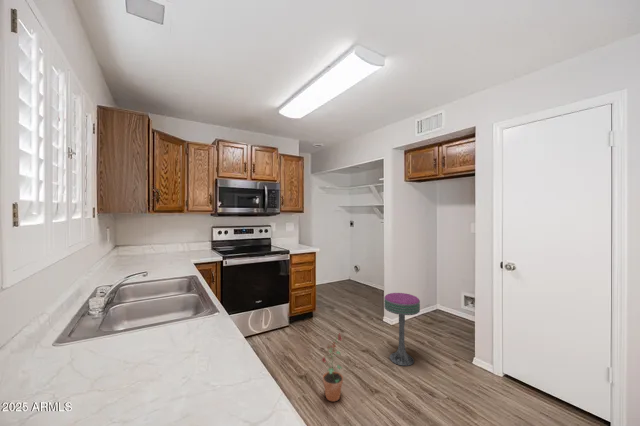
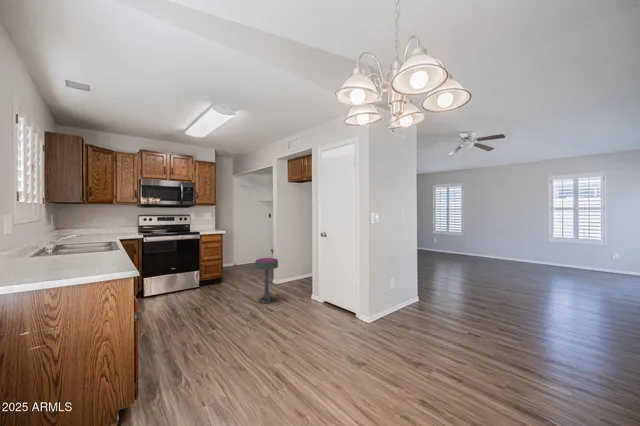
potted plant: present [322,333,343,401] -> none [199,278,215,318]

